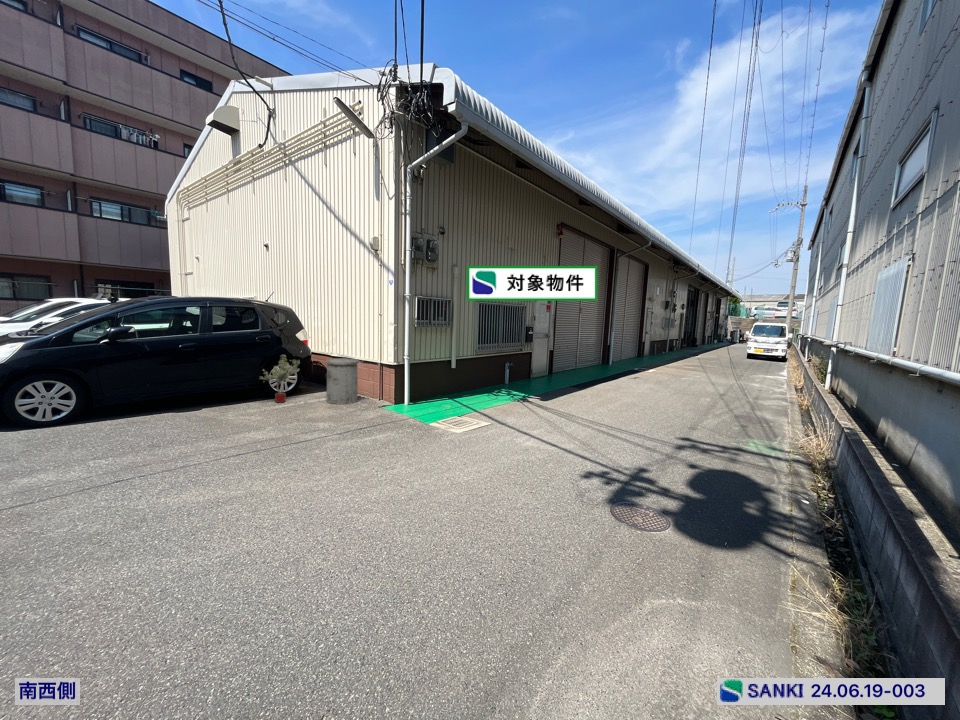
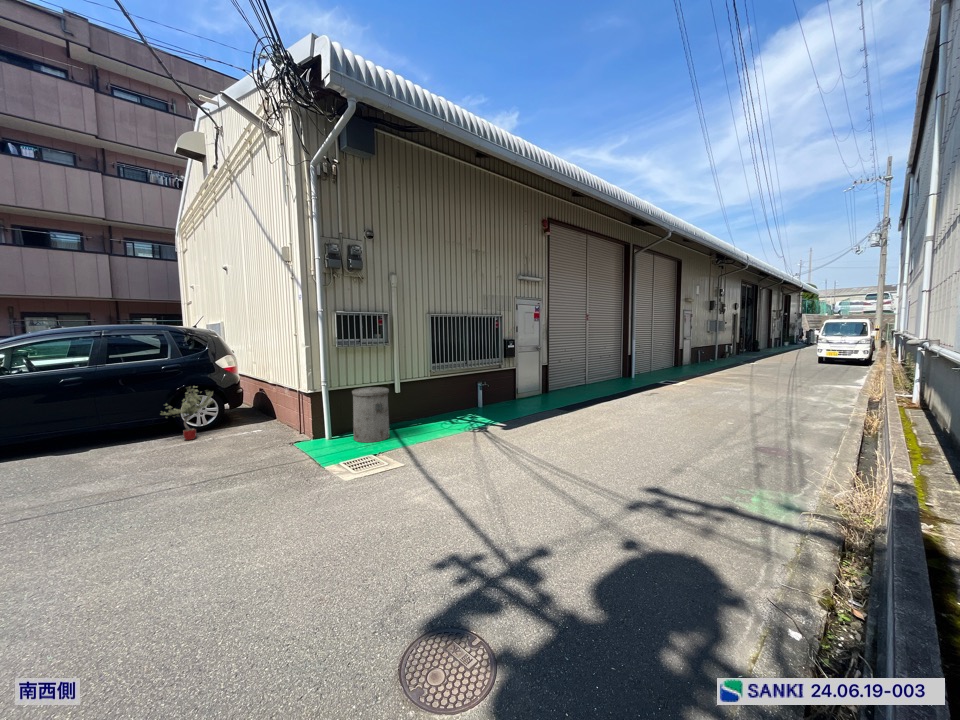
trash can: present [326,358,358,404] -> present [352,387,390,442]

